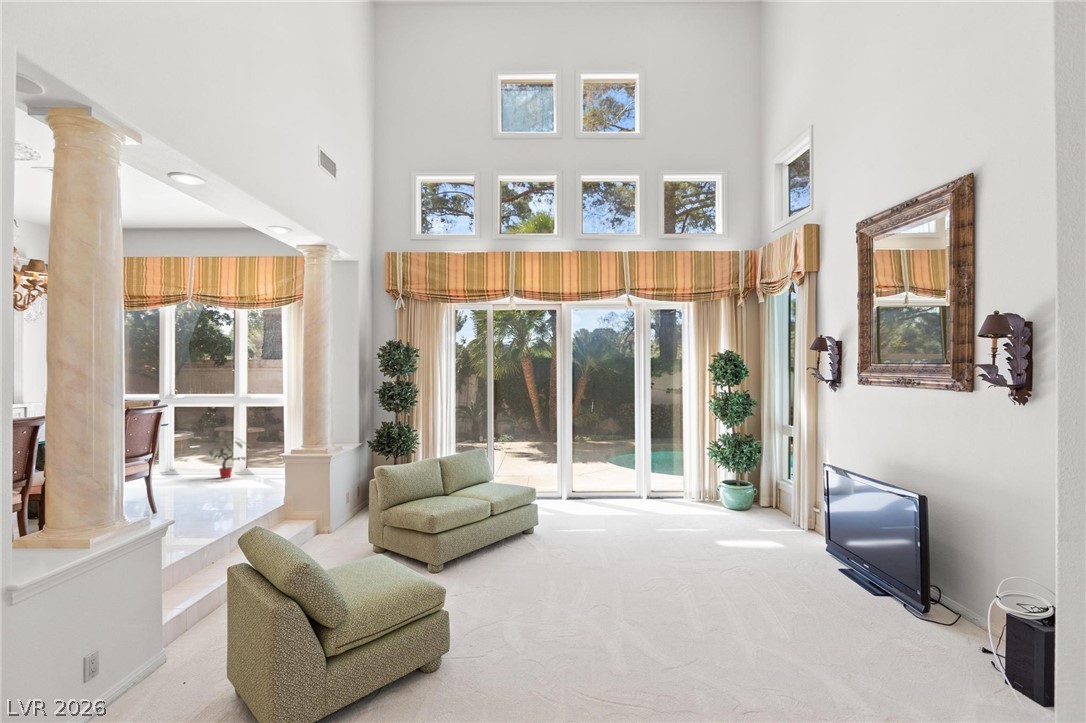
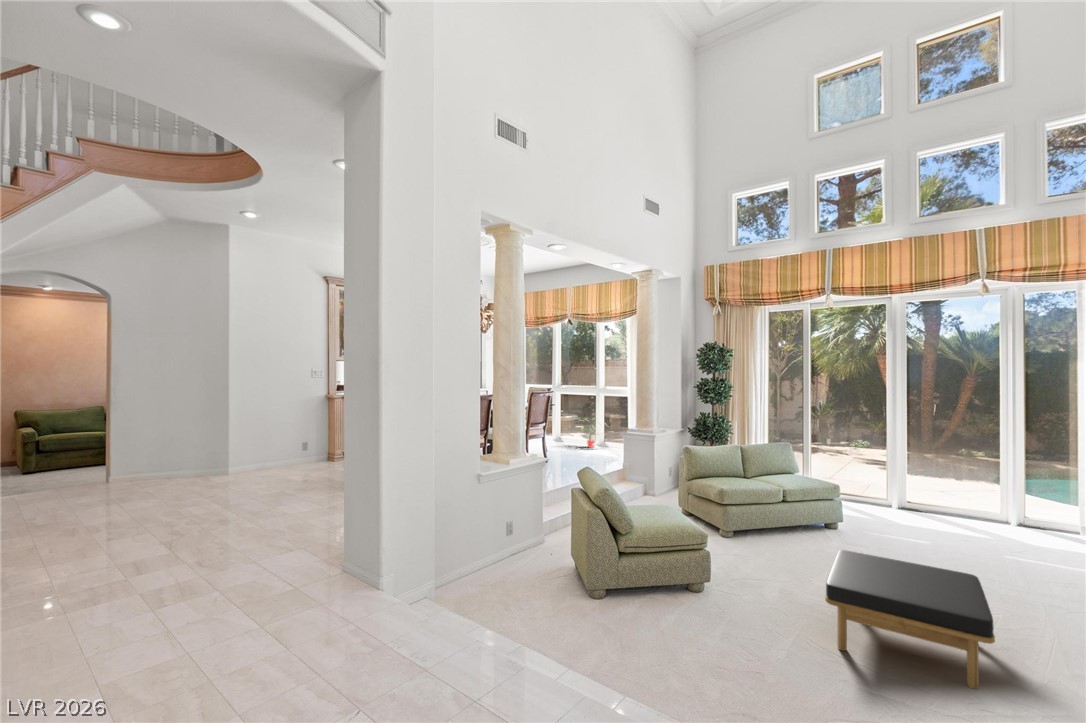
ottoman: none [569,563,711,676] -> present [825,550,995,689]

